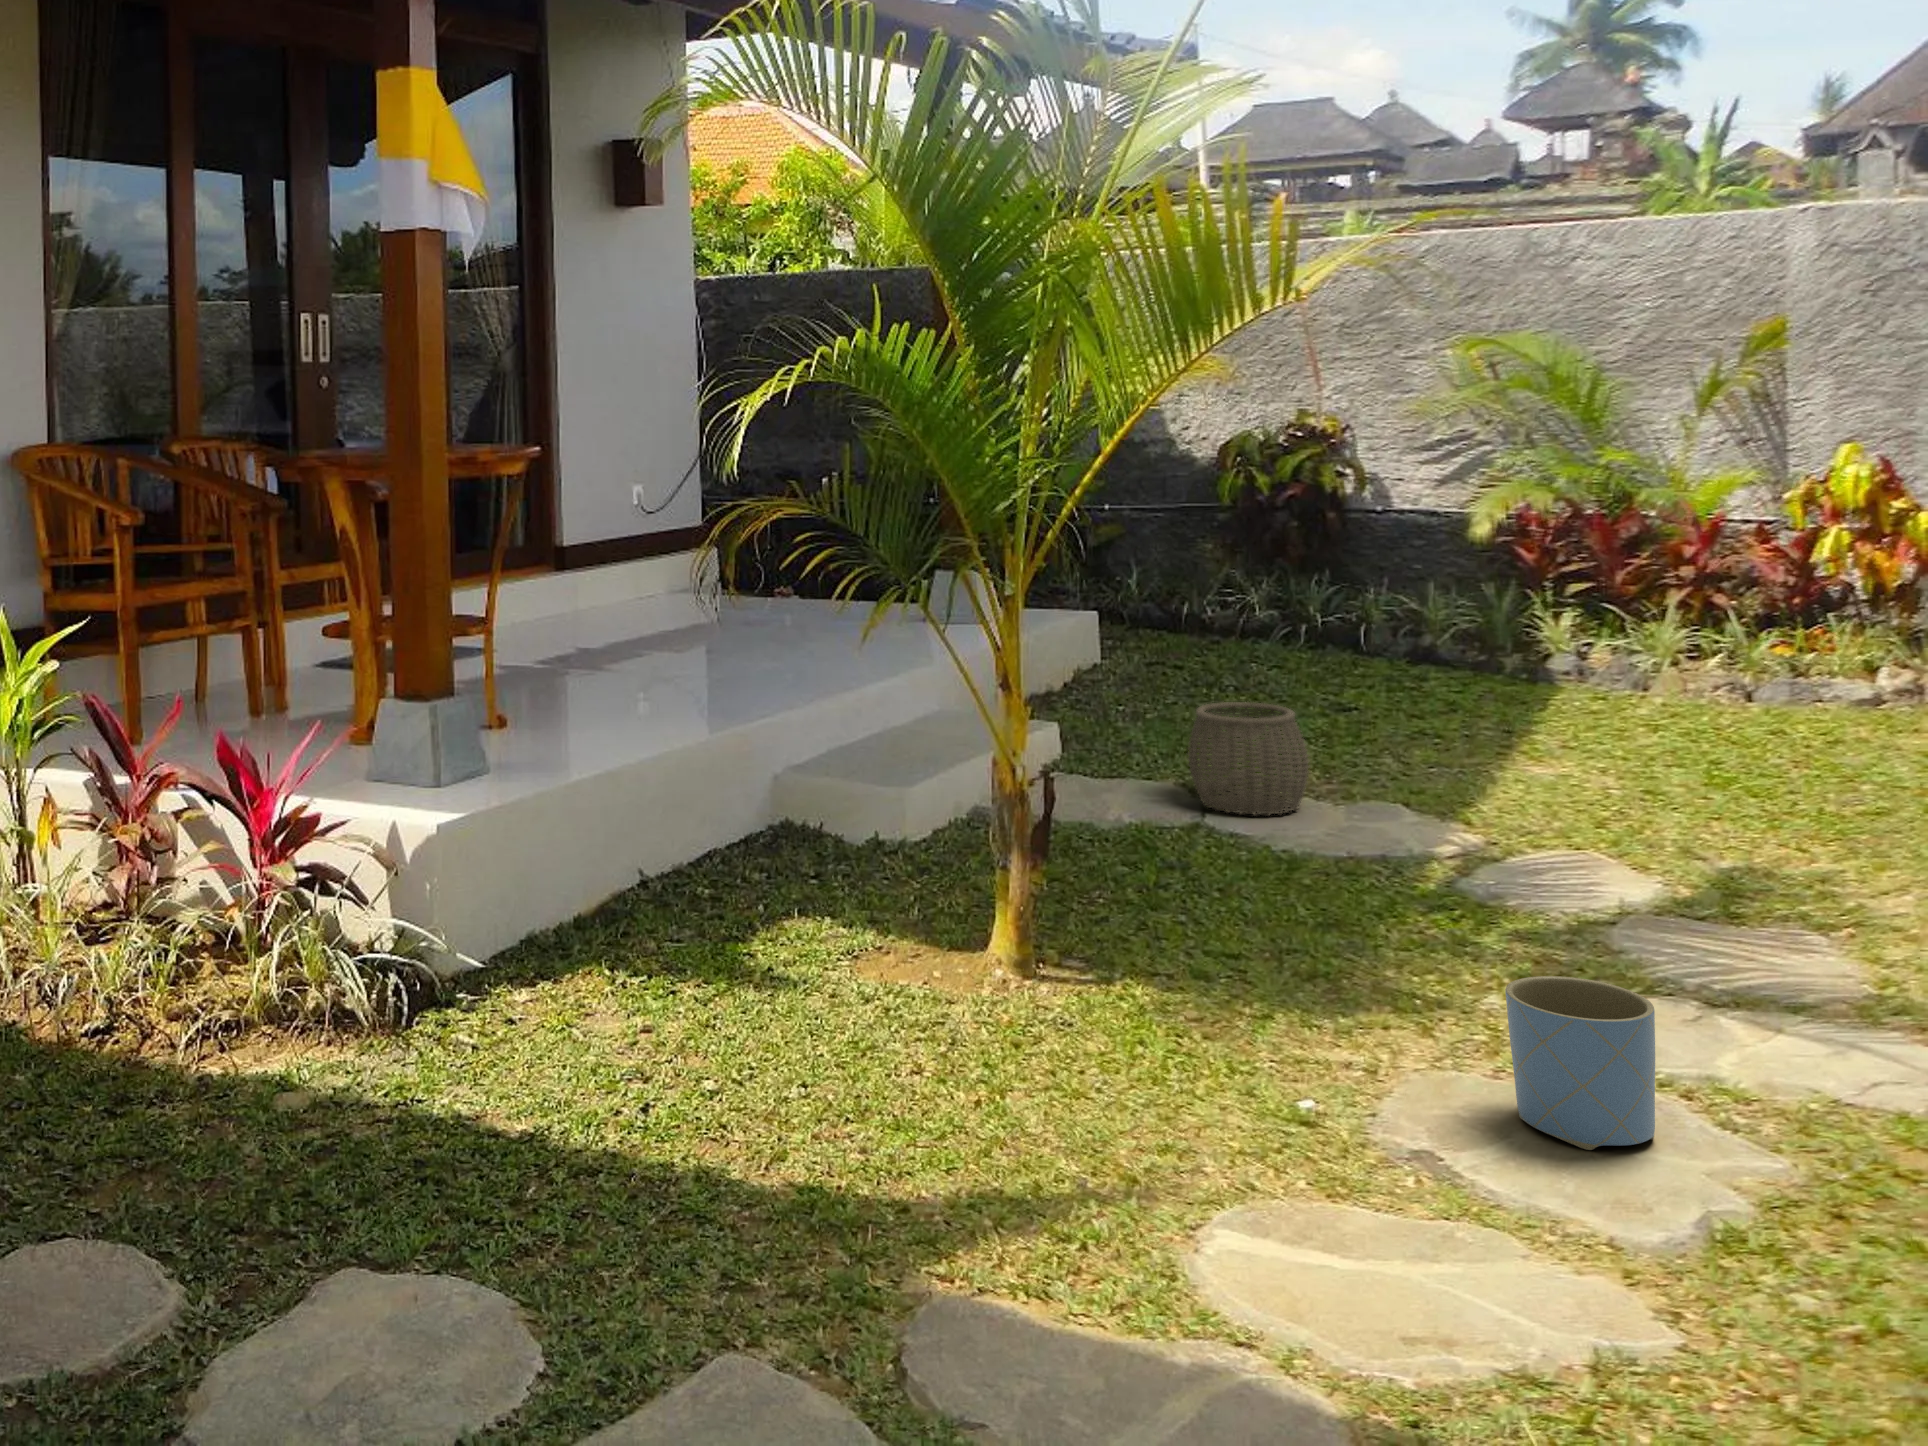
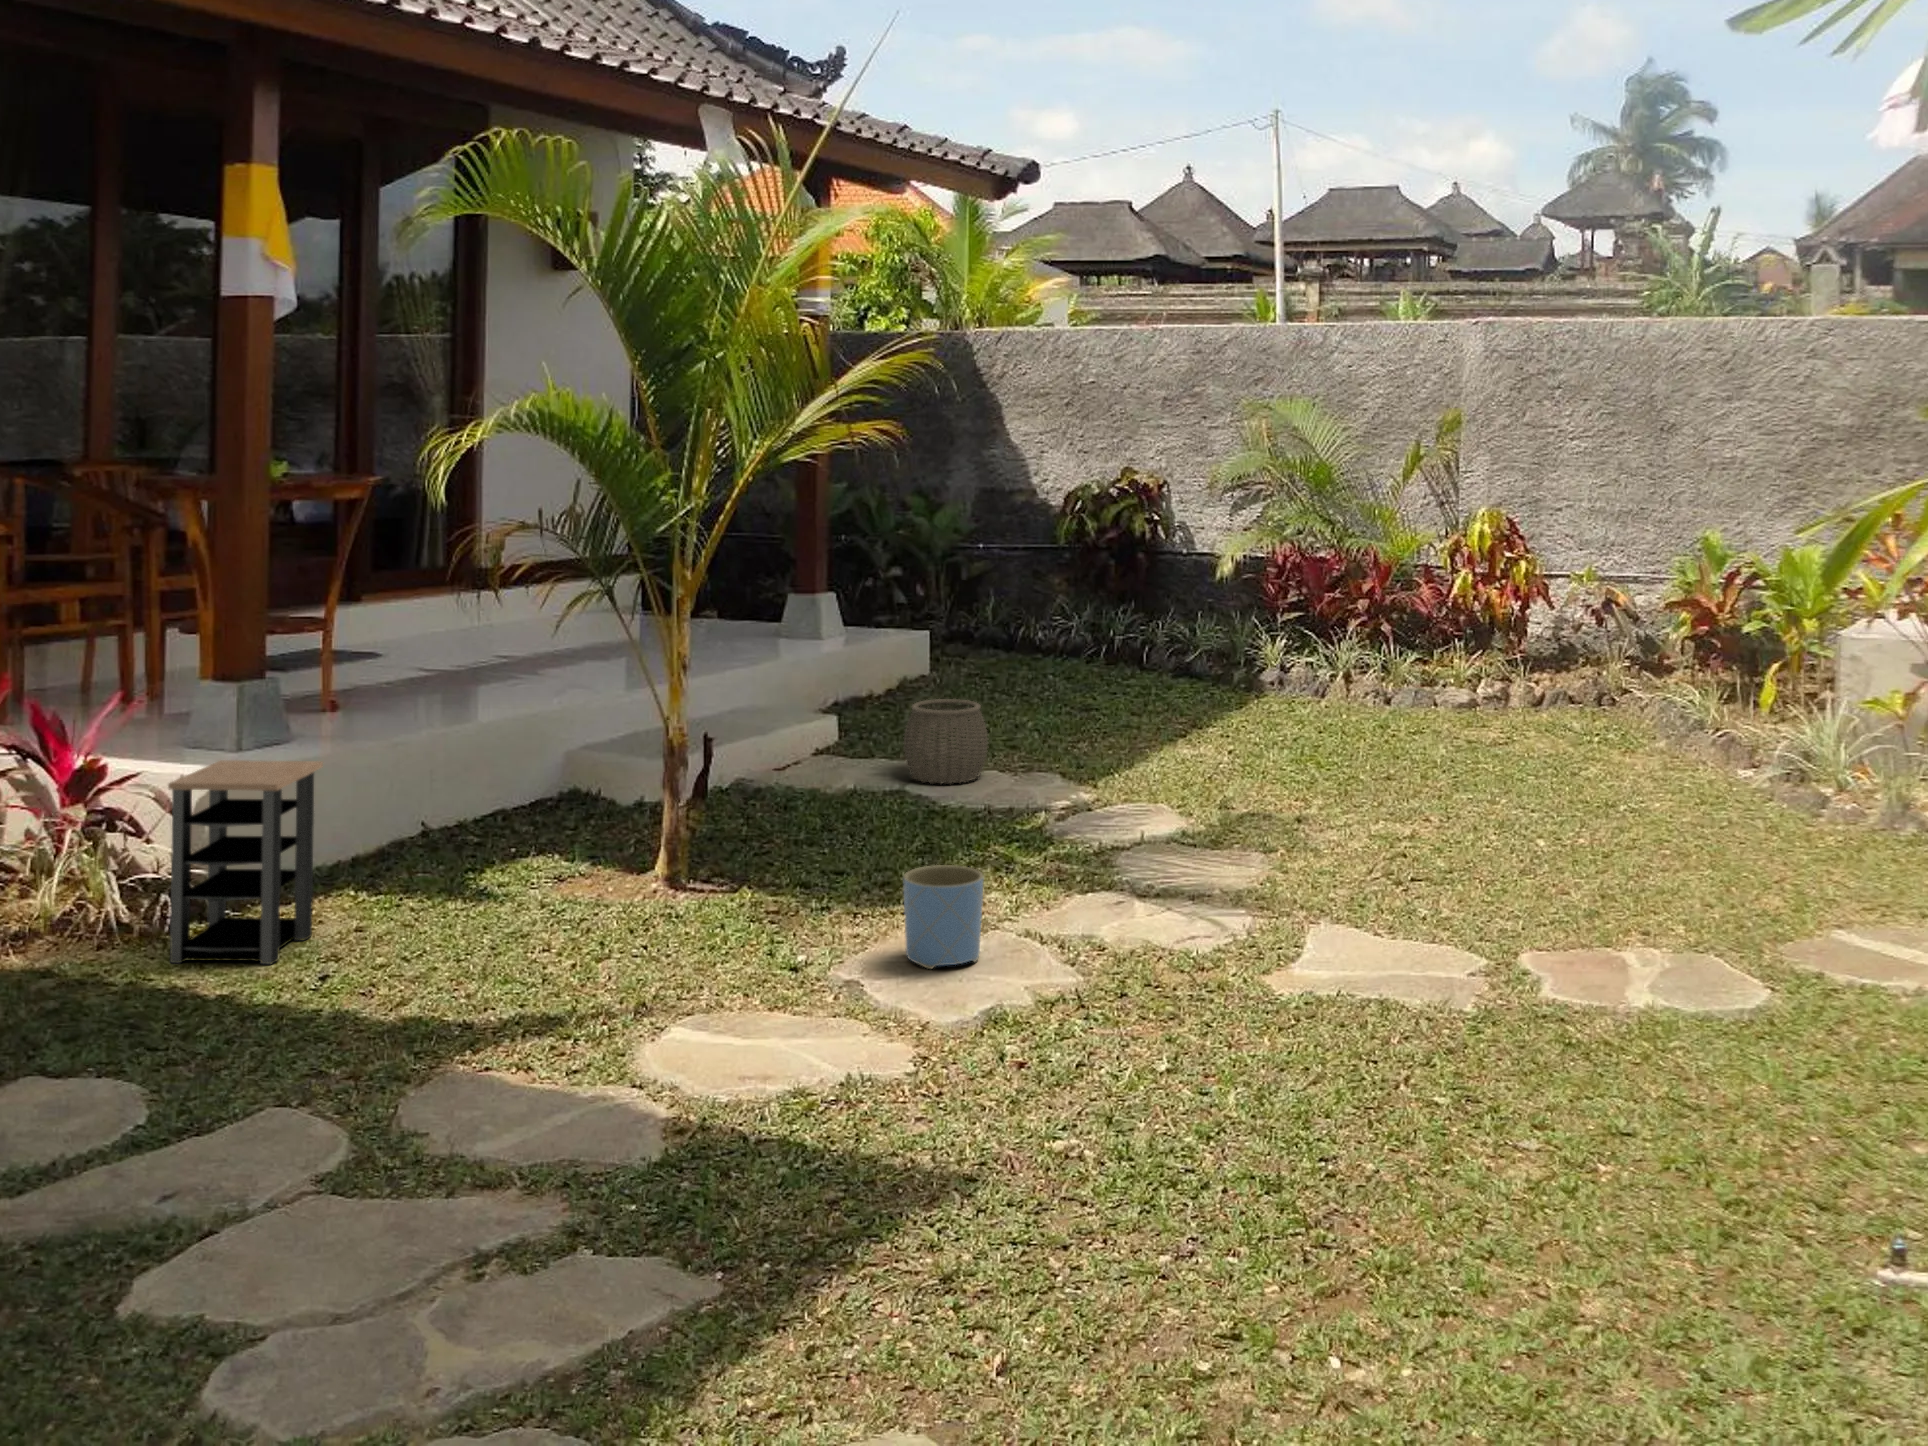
side table: none [415,803,591,1092] -> present [168,760,323,964]

